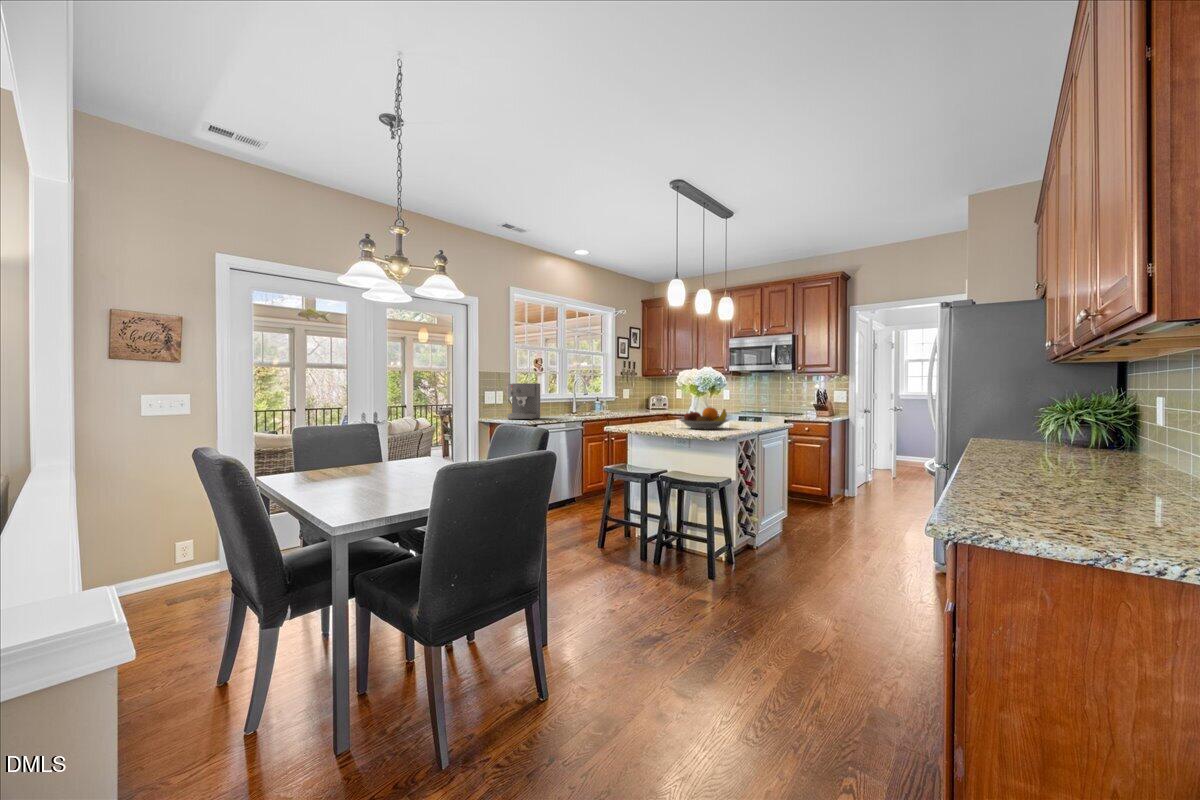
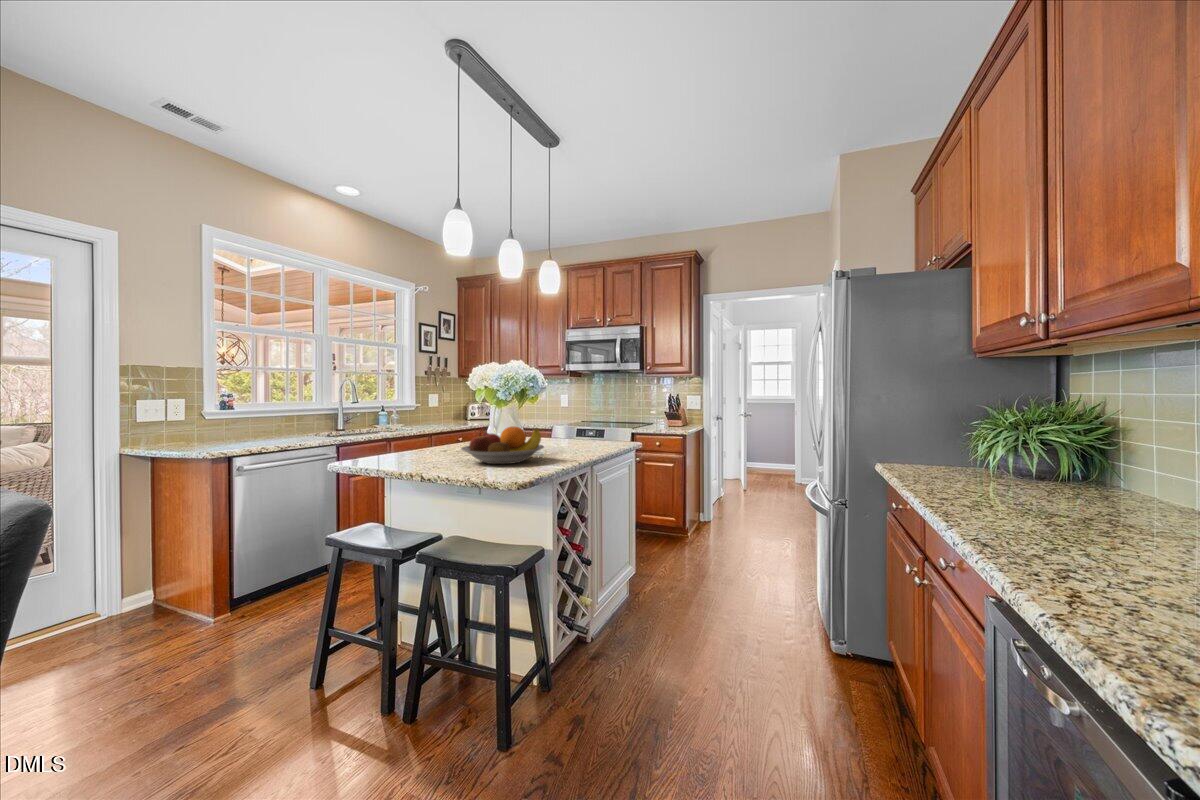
coffee maker: present [507,383,540,420] -> none [190,386,262,447]

